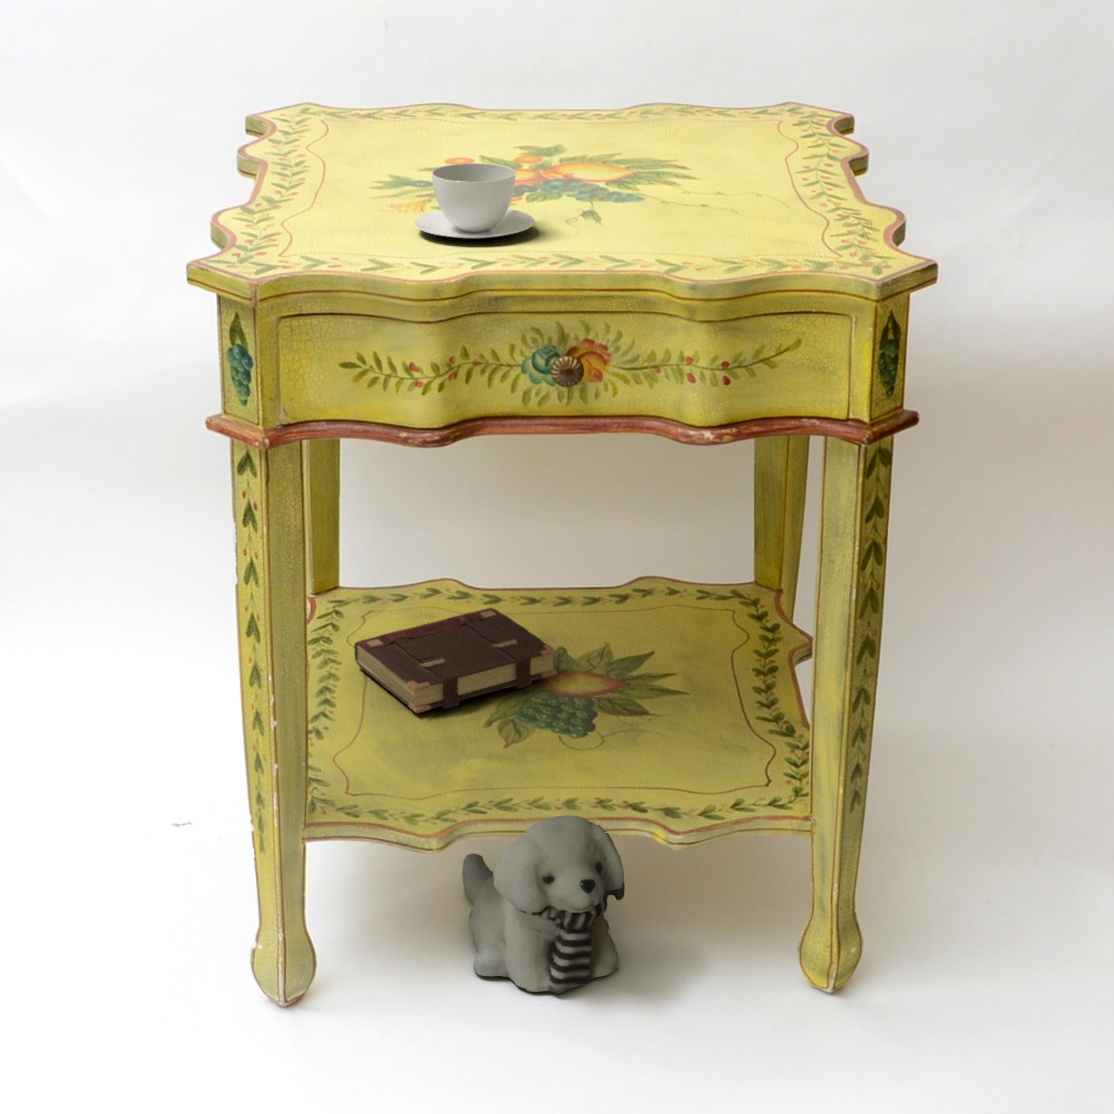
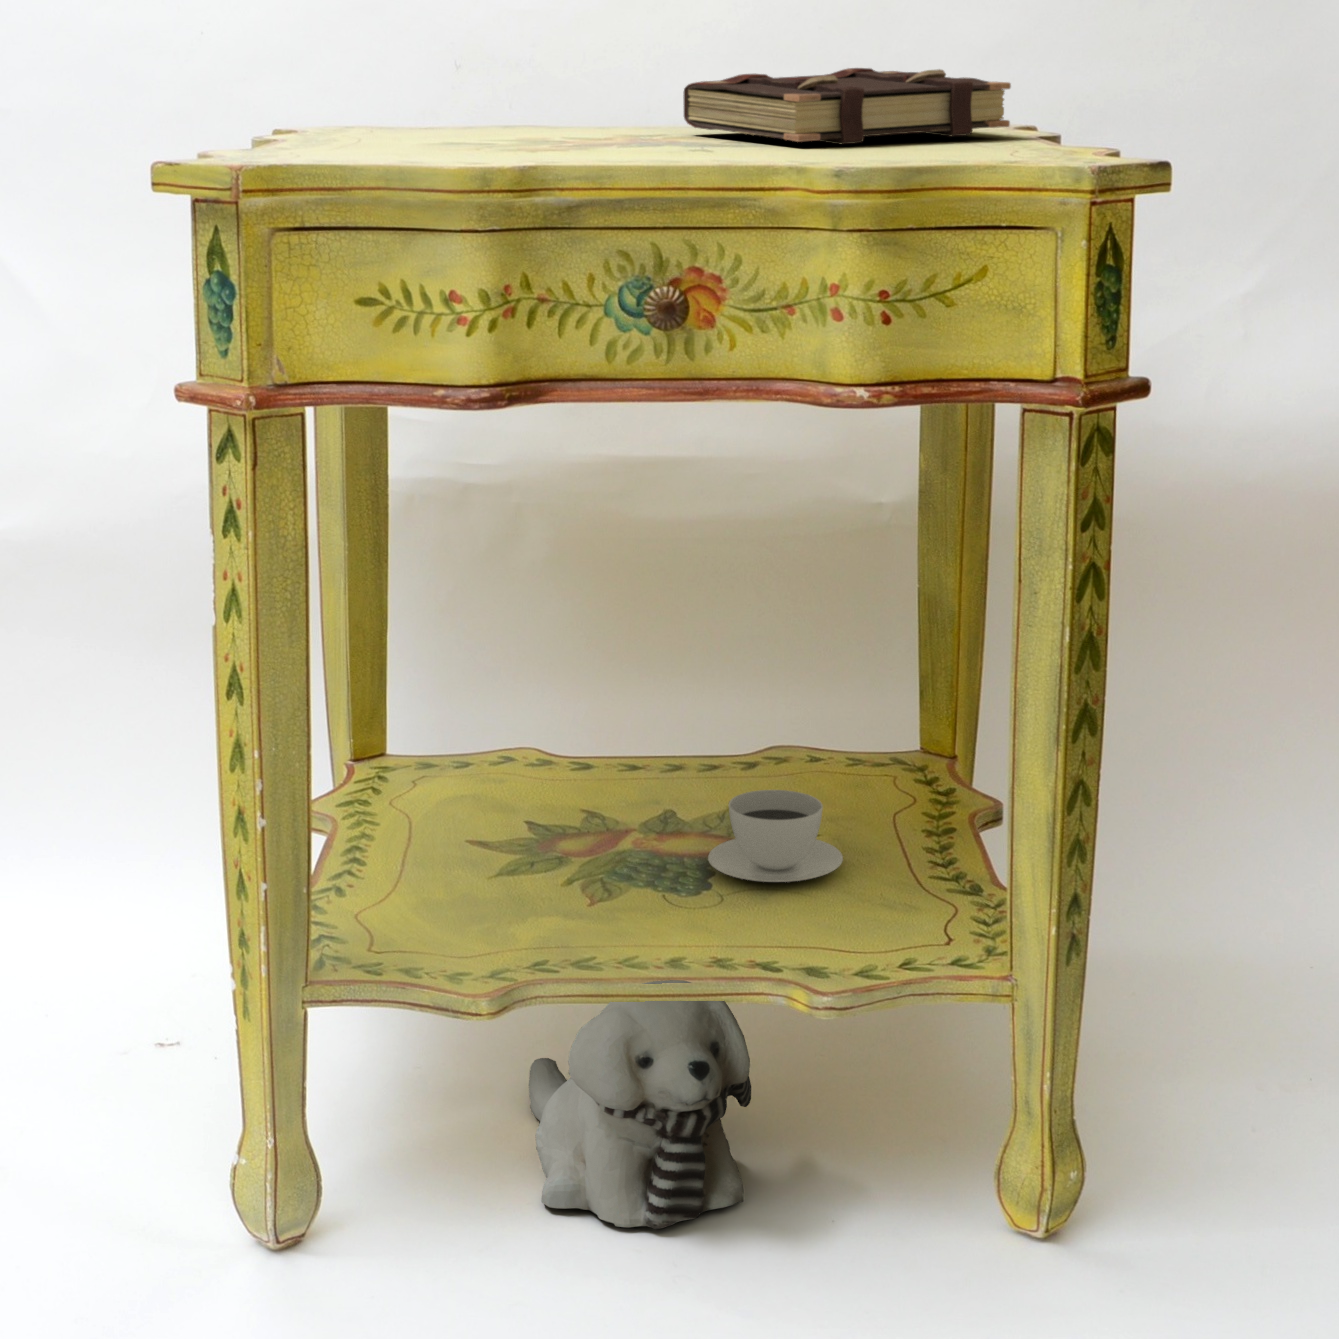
teacup: present [415,163,535,239] -> present [708,790,843,882]
book: present [354,608,557,713] -> present [683,68,1011,144]

